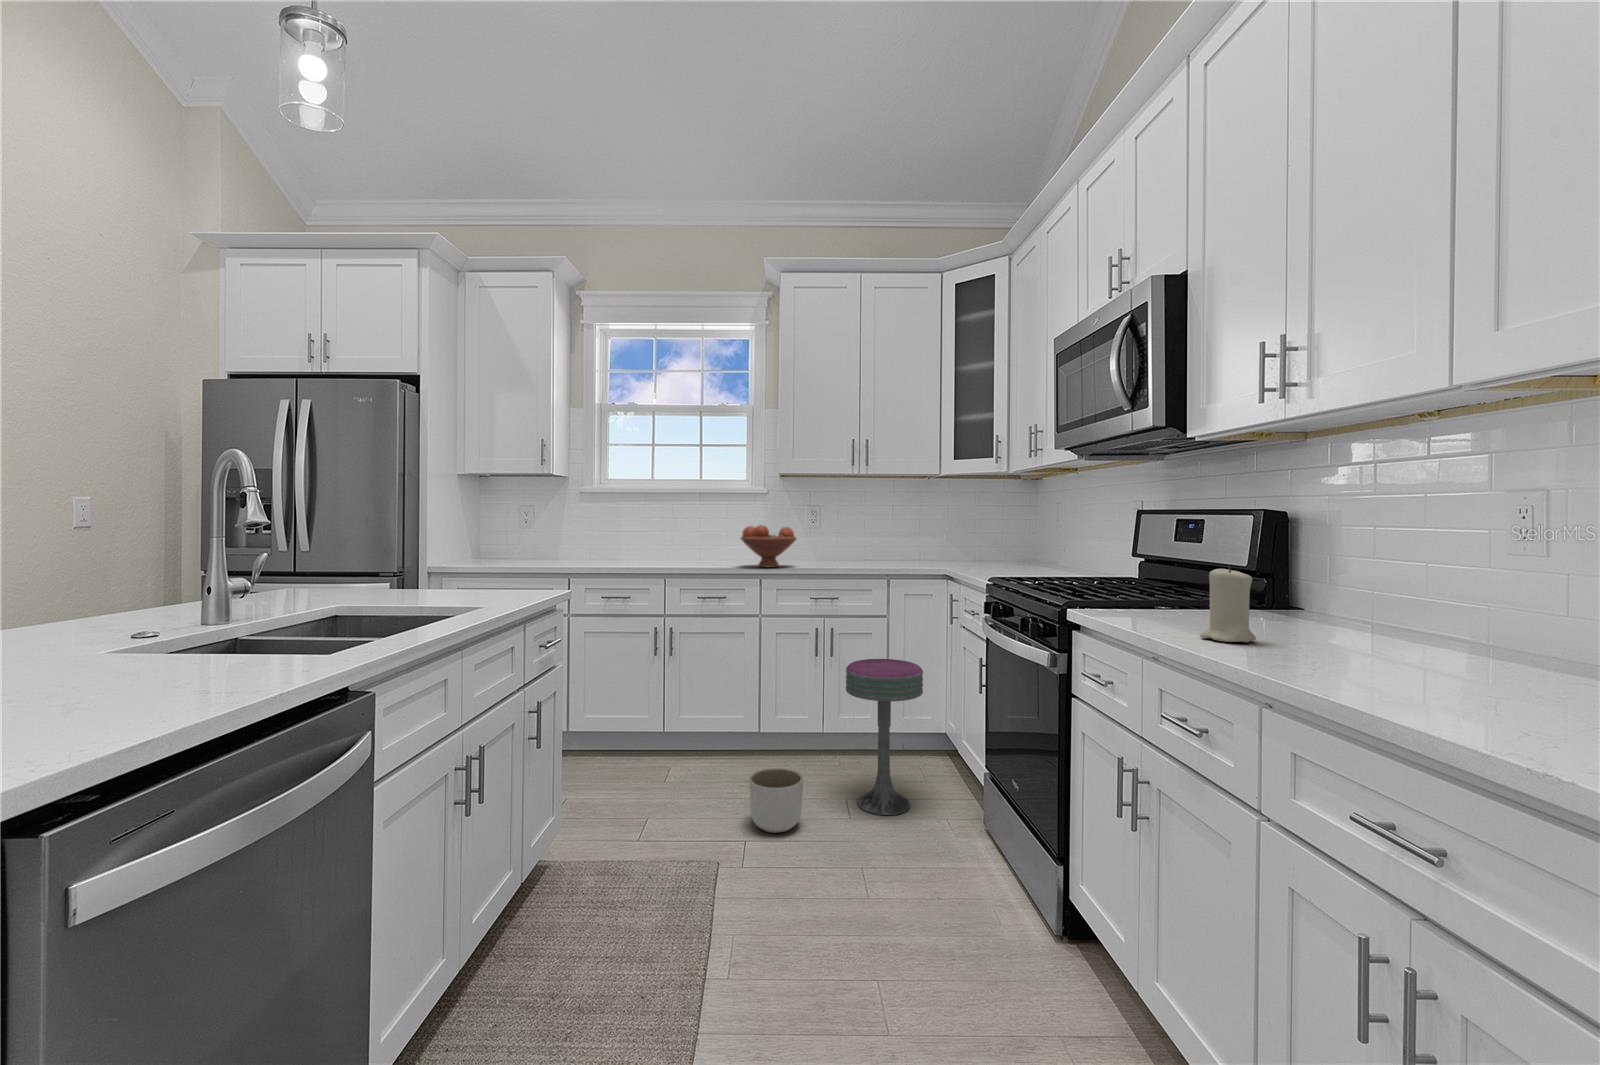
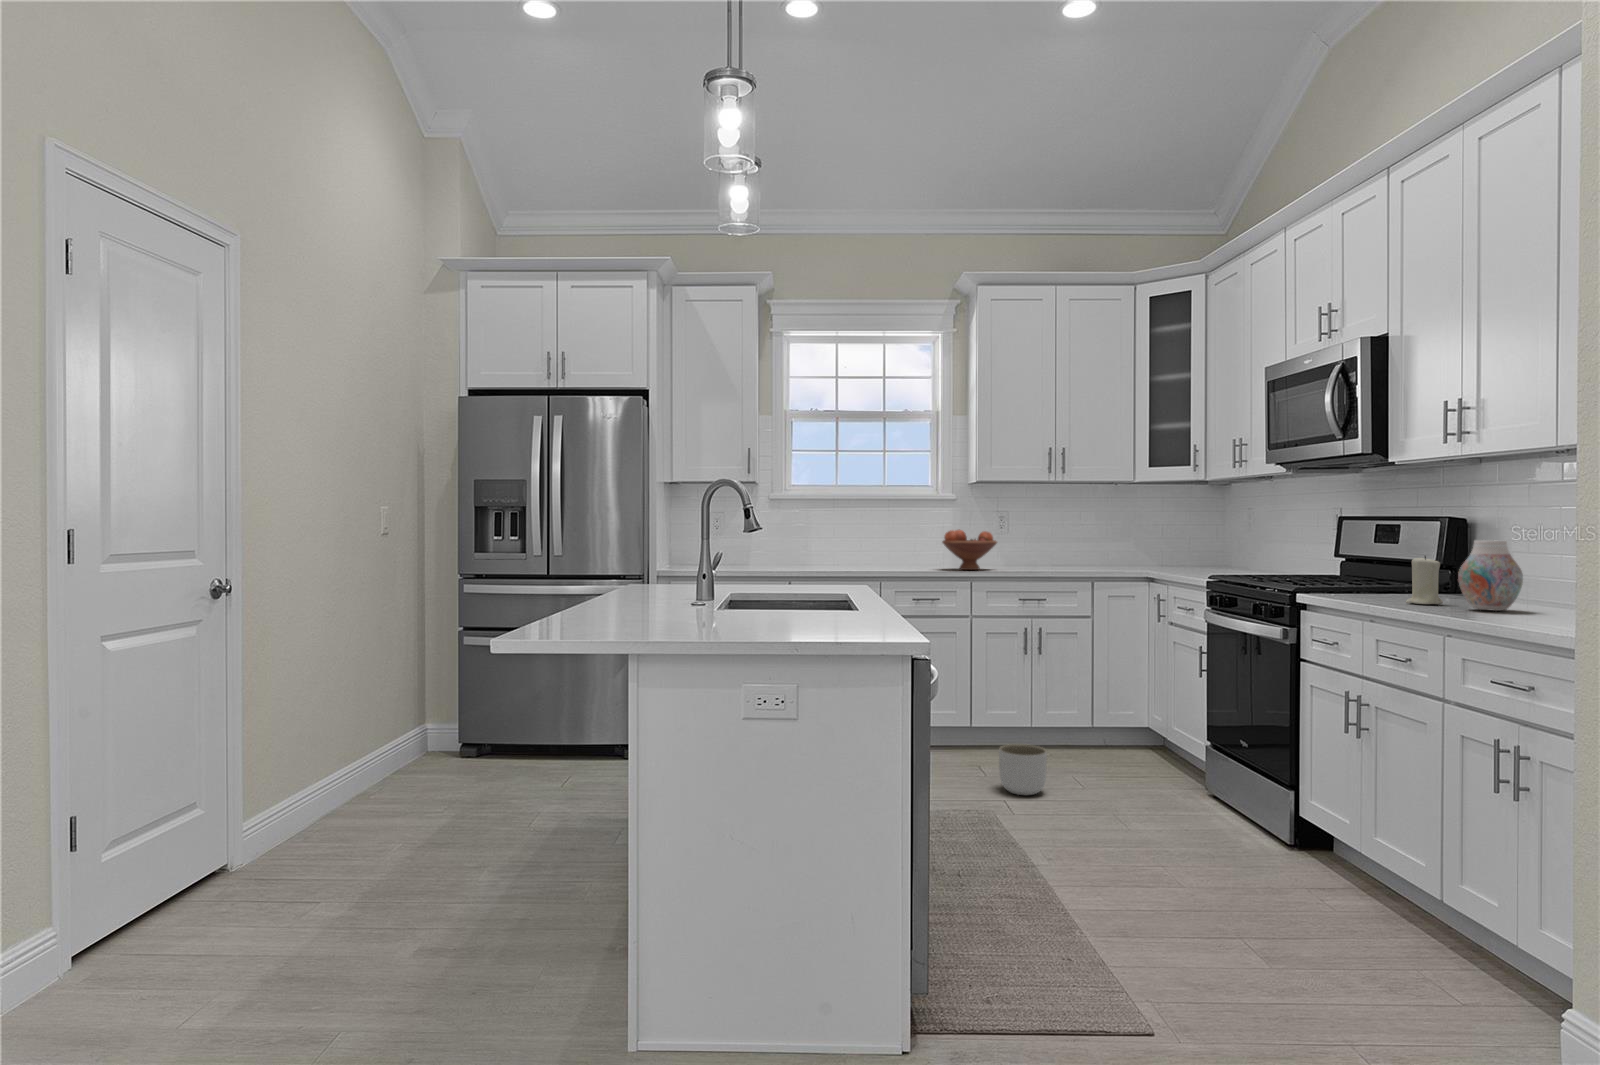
vase: none [1281,544,1393,664] -> present [1458,540,1523,611]
bar stool: present [846,659,923,815] -> none [1072,651,1144,786]

